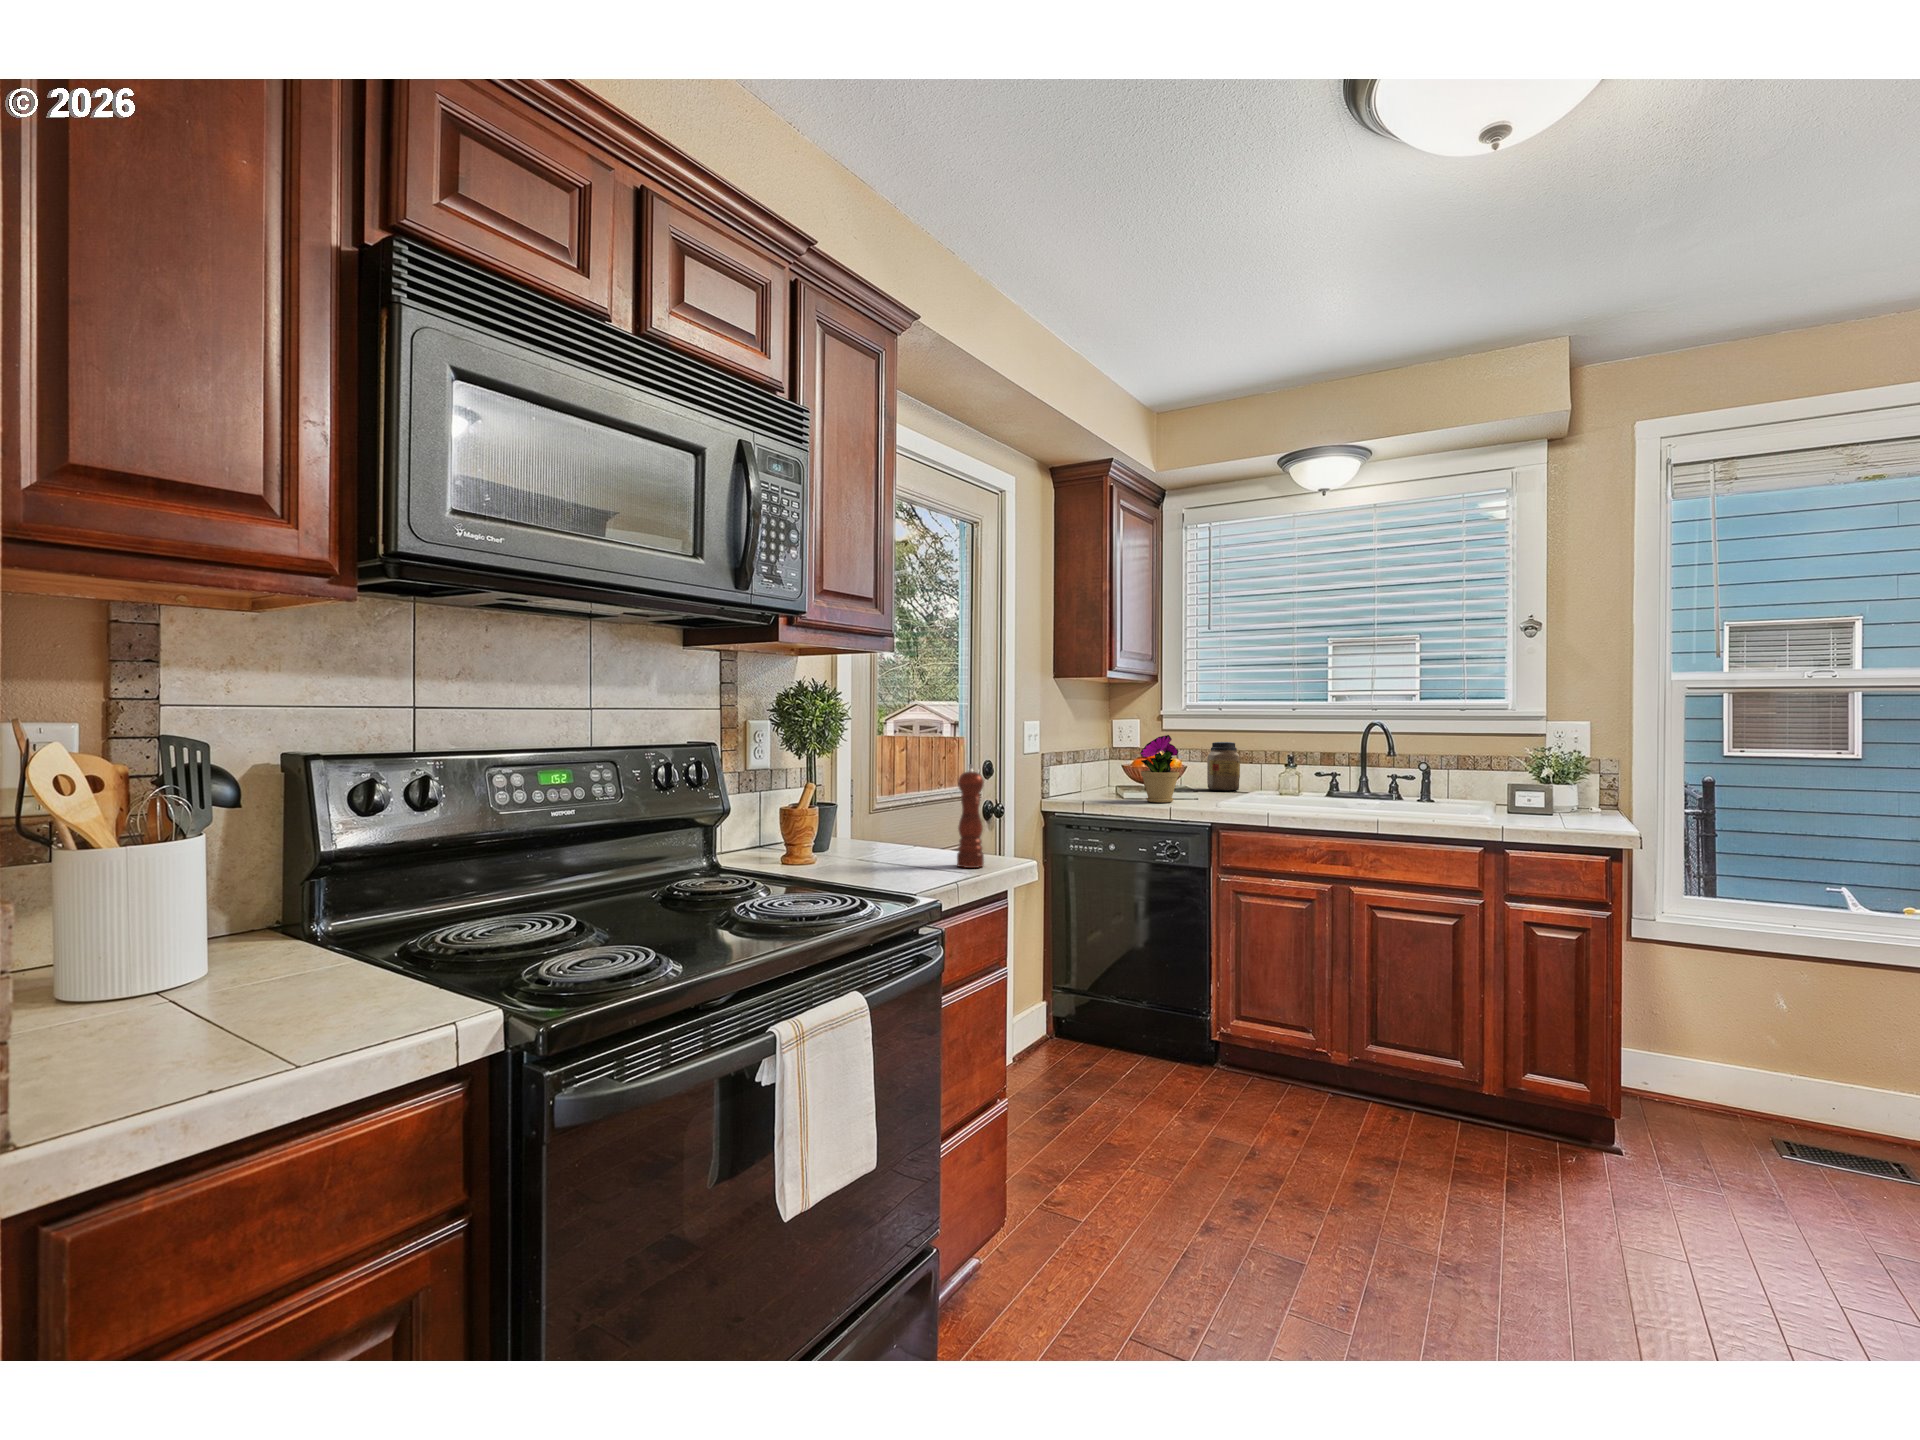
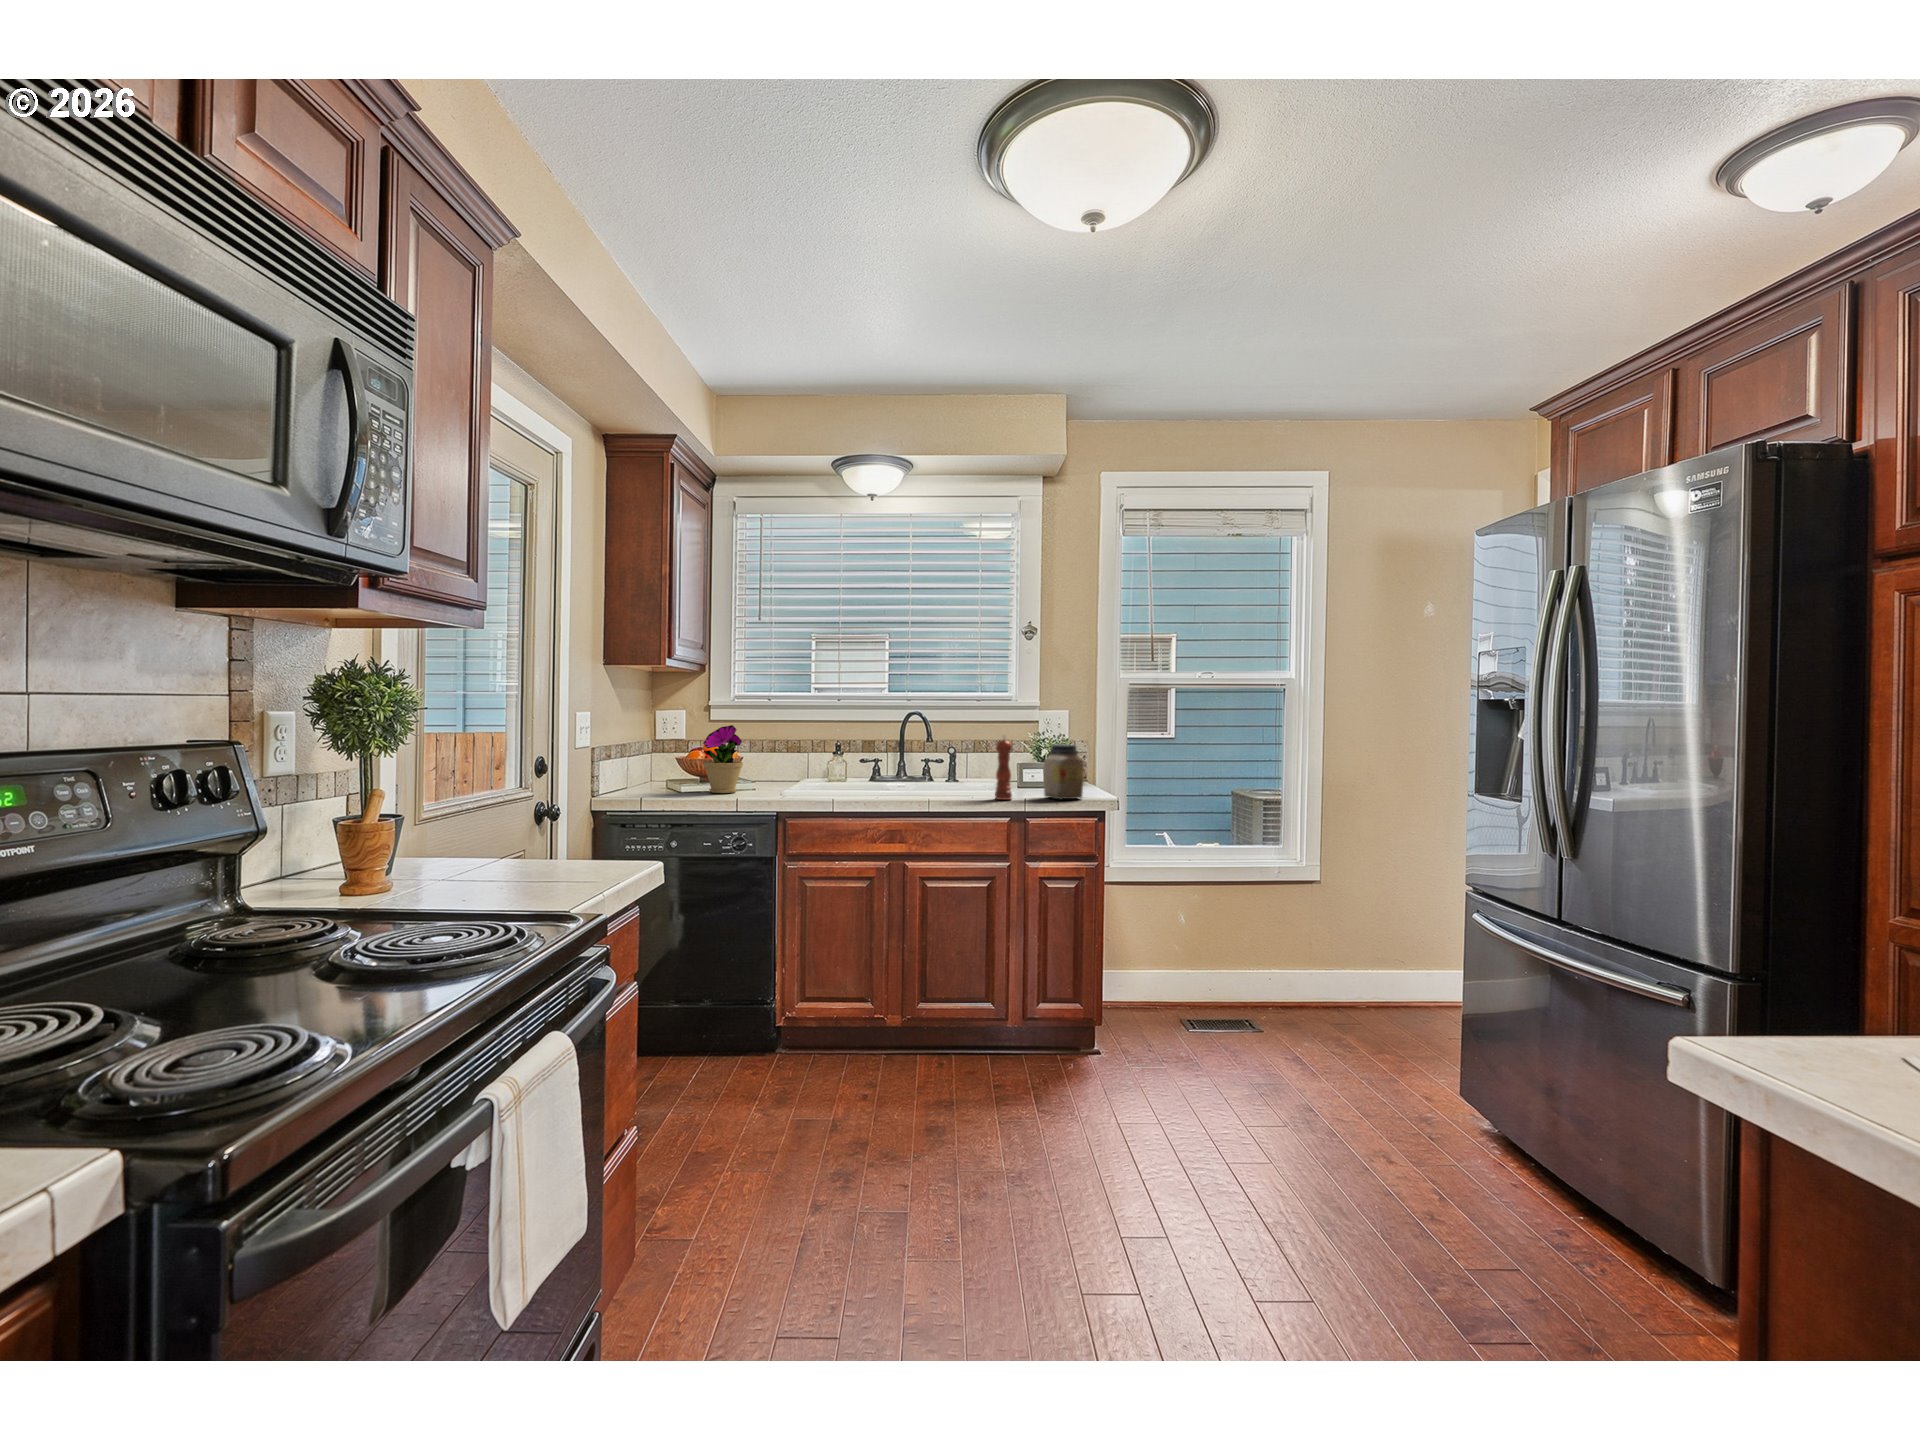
jar: present [1207,742,1240,790] -> present [1044,744,1084,799]
pepper mill: present [957,764,984,868] -> present [995,736,1012,800]

